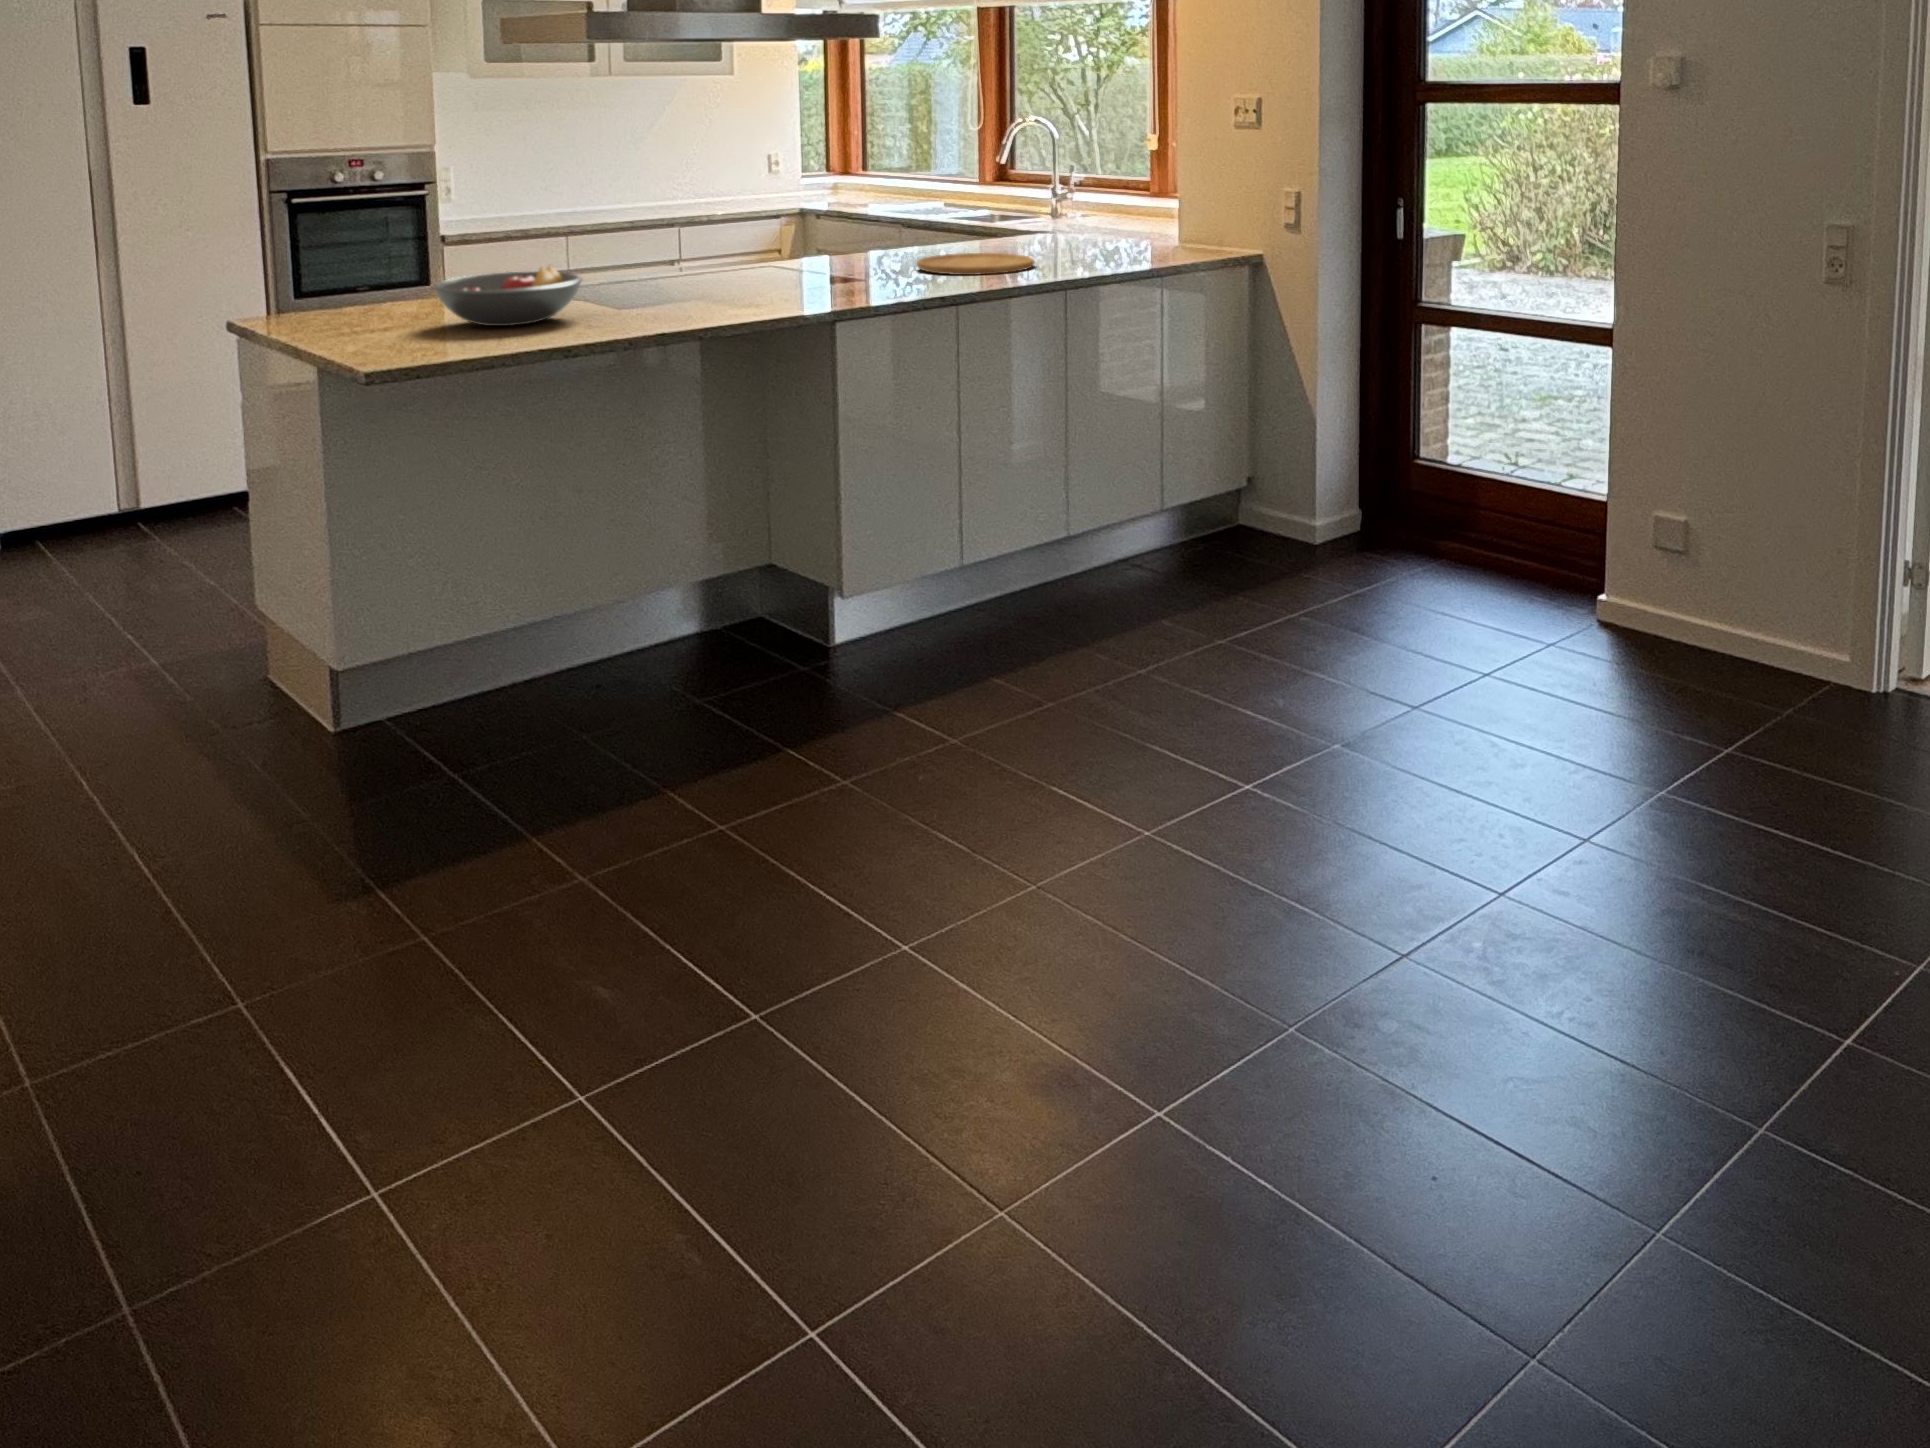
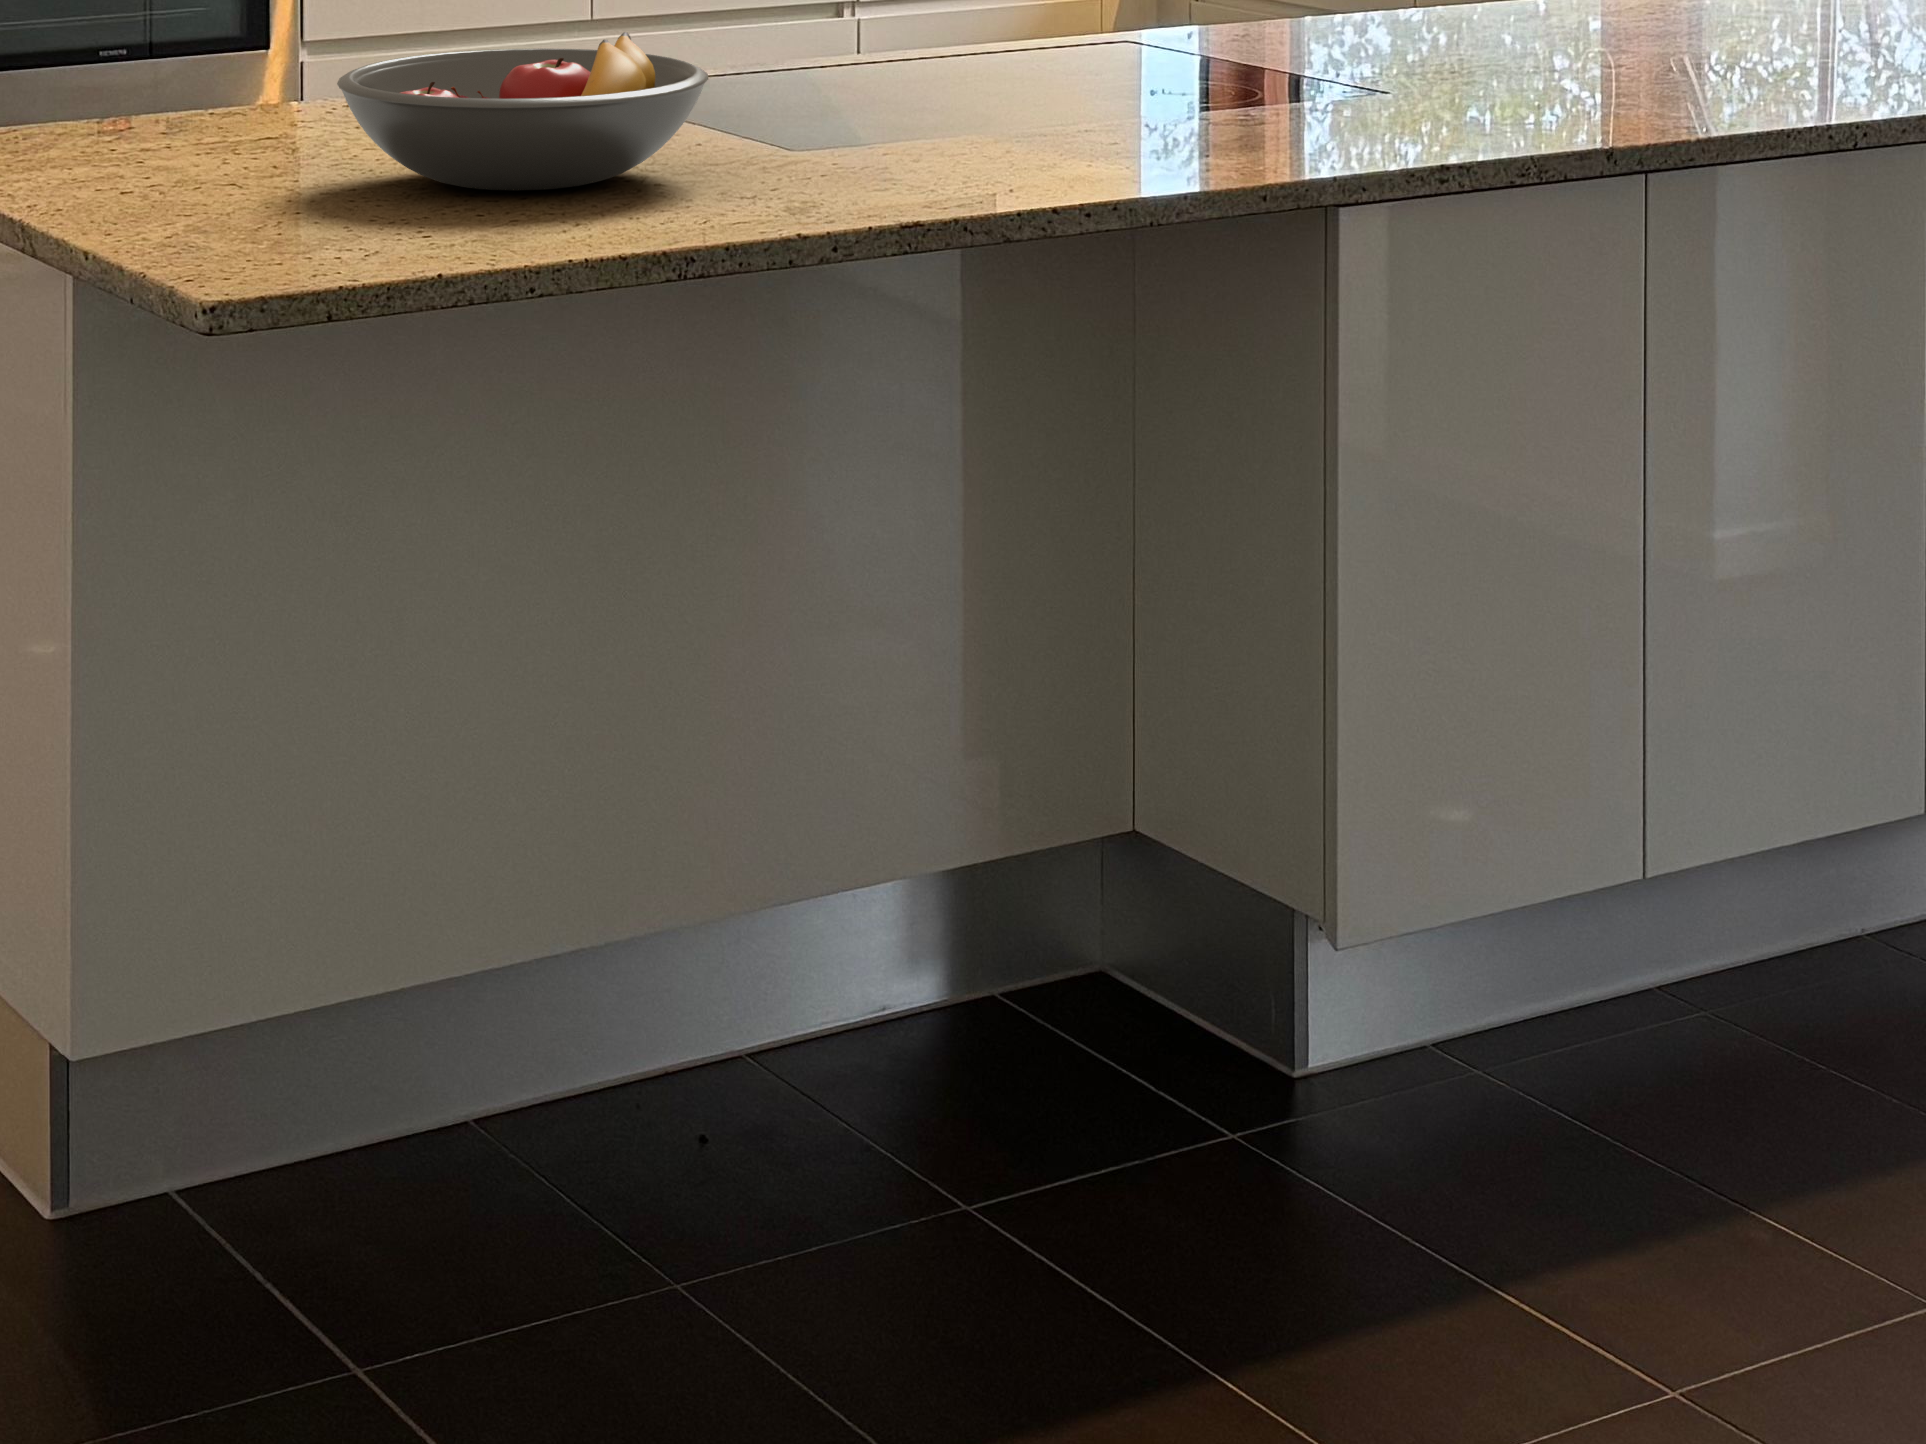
cutting board: present [917,253,1034,275] -> none [1530,31,1849,92]

